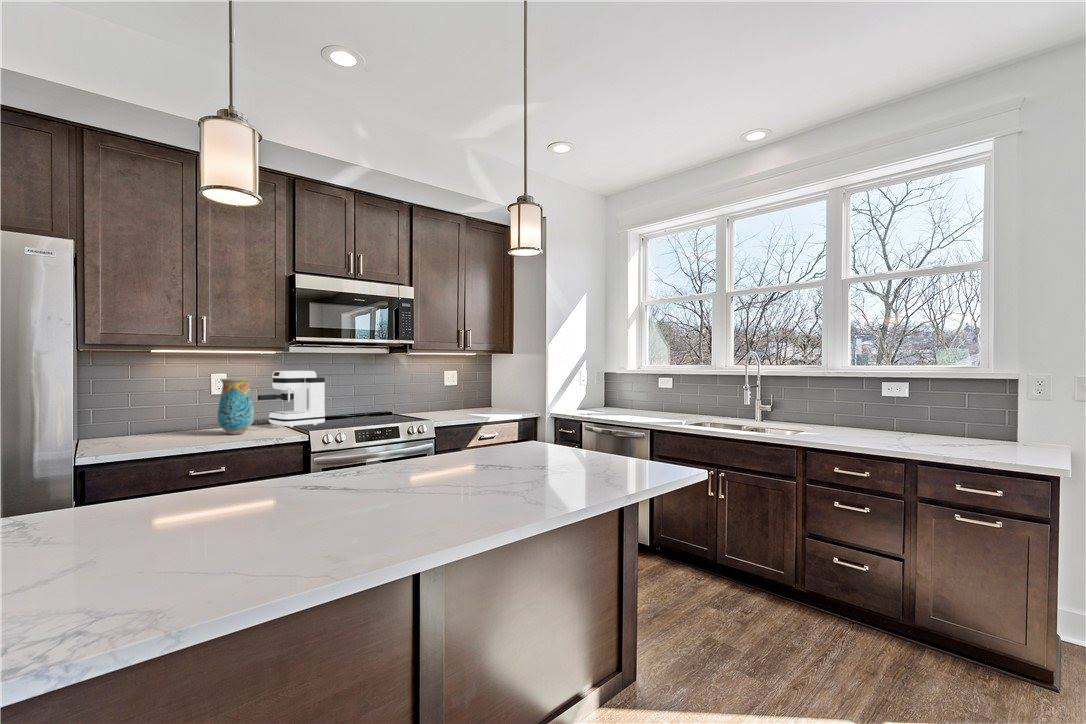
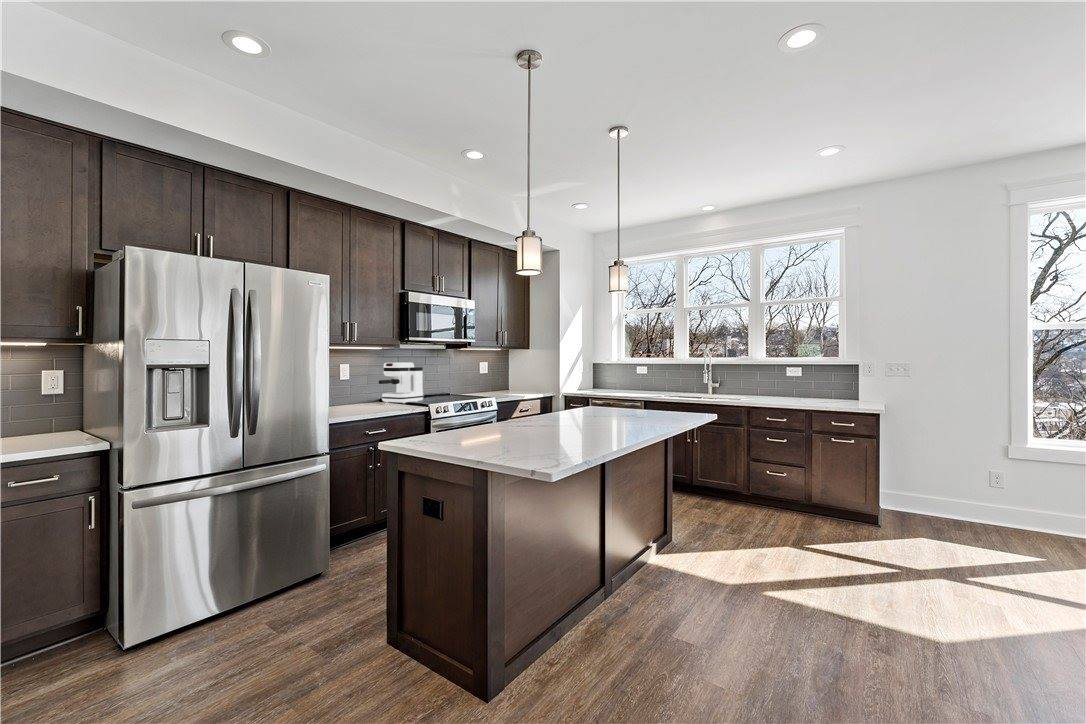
vase: present [218,378,254,434] -> none [363,368,386,408]

